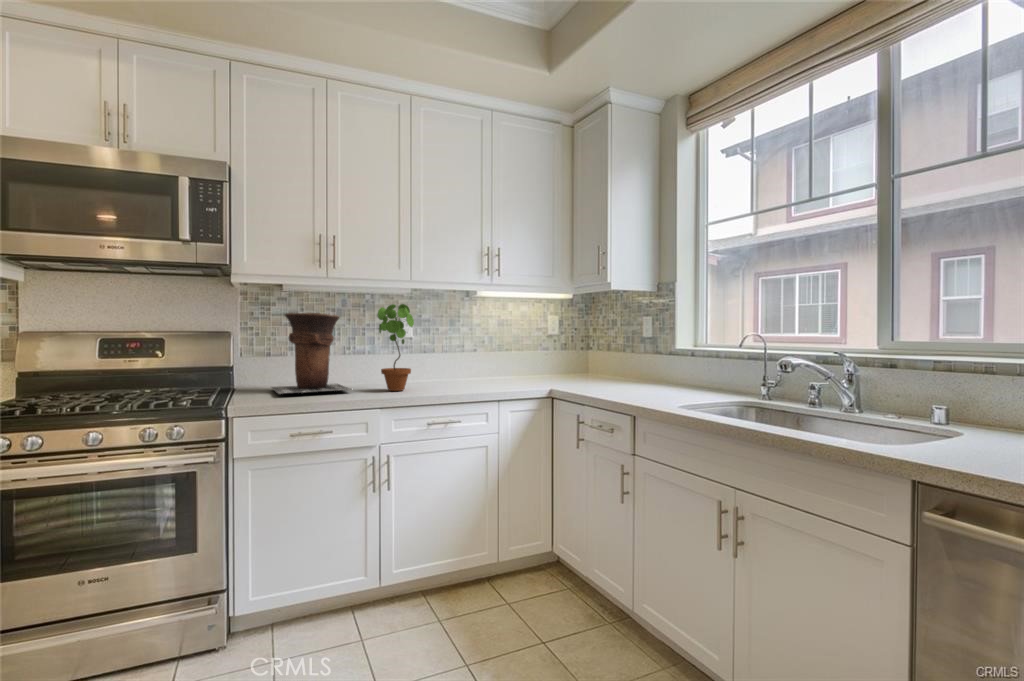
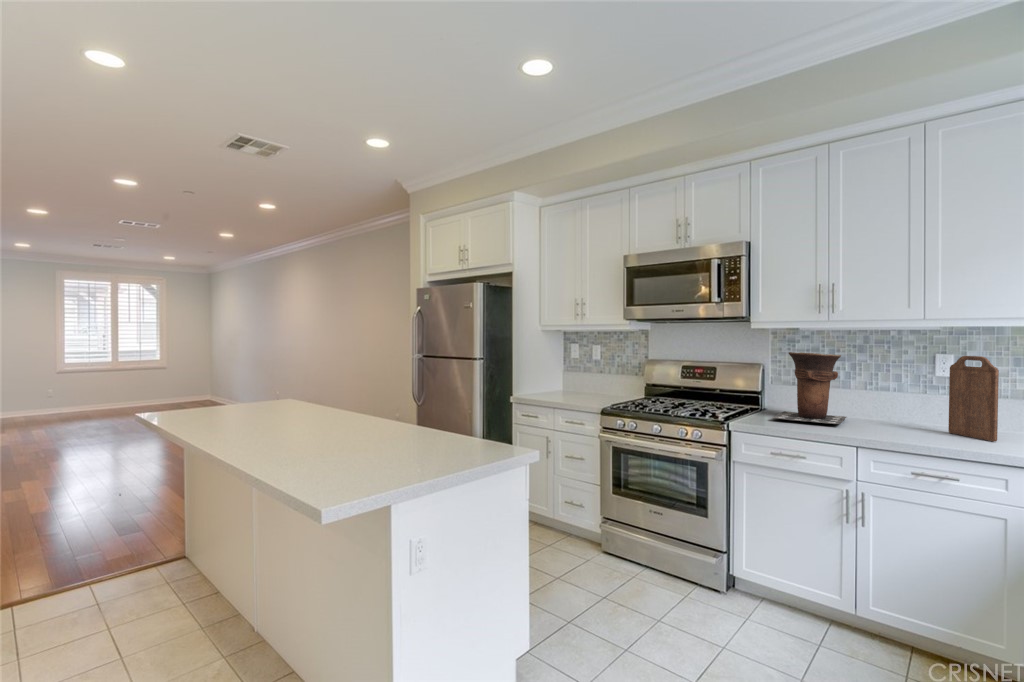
potted plant: present [378,304,414,391] -> none [871,344,912,434]
cutting board: none [426,315,465,386] -> present [948,356,999,441]

